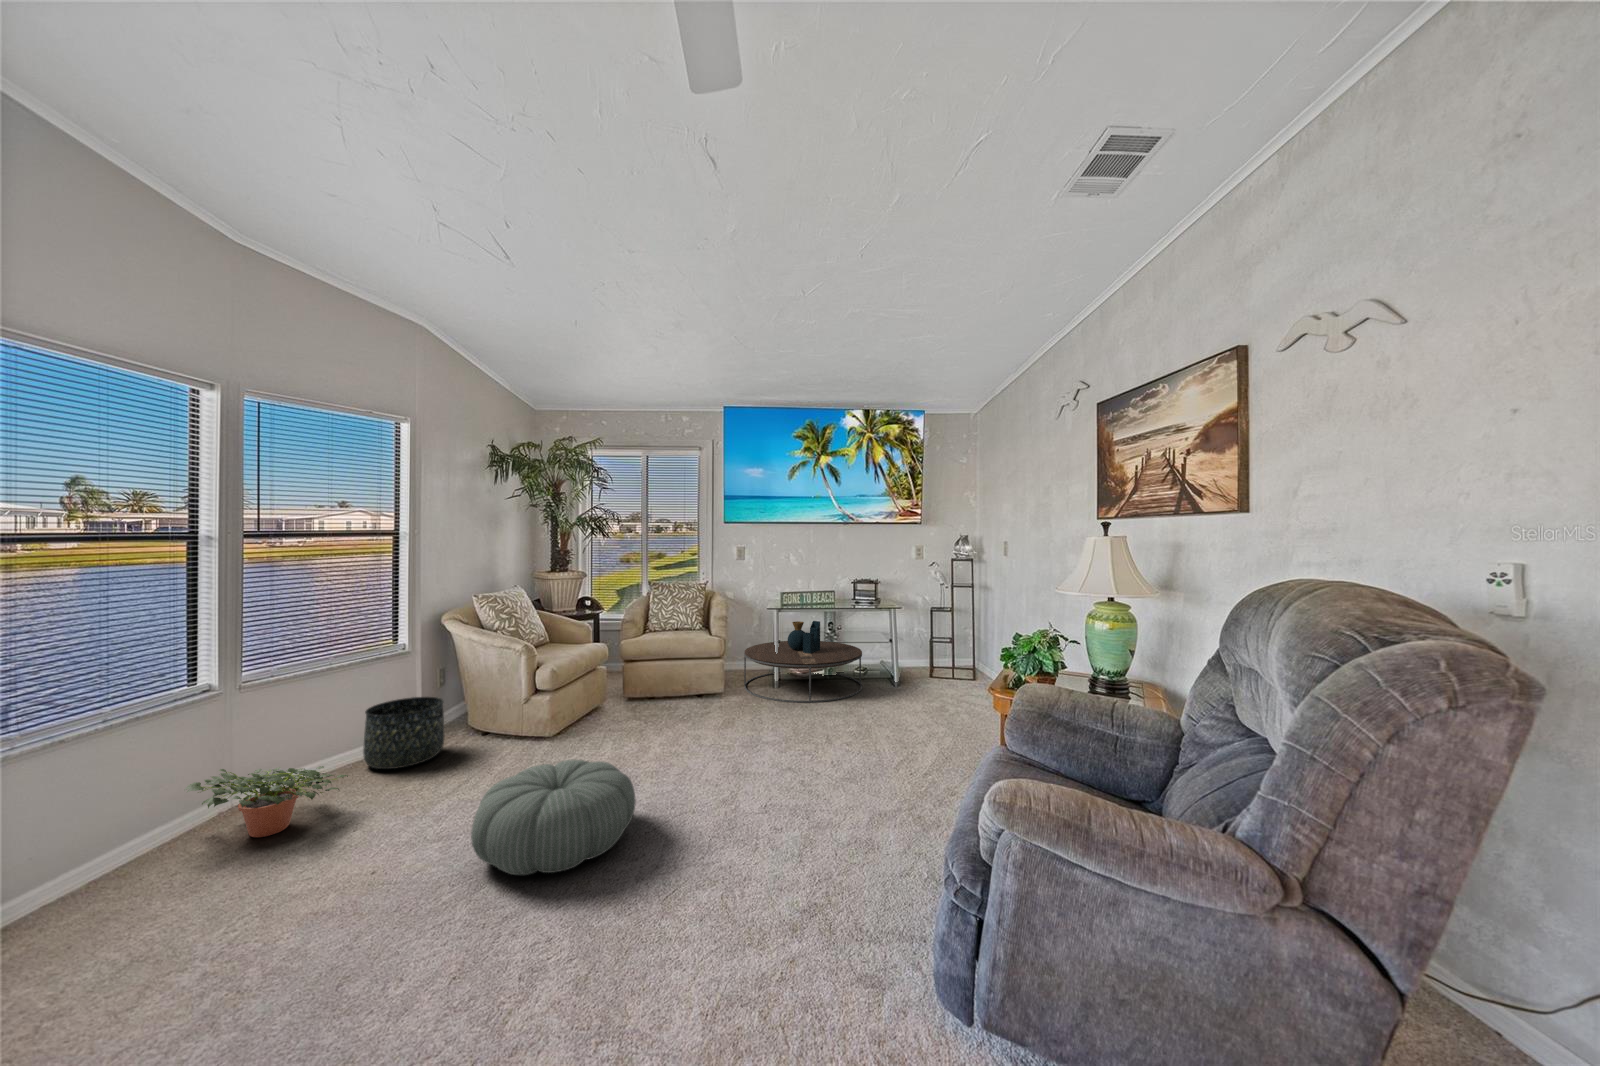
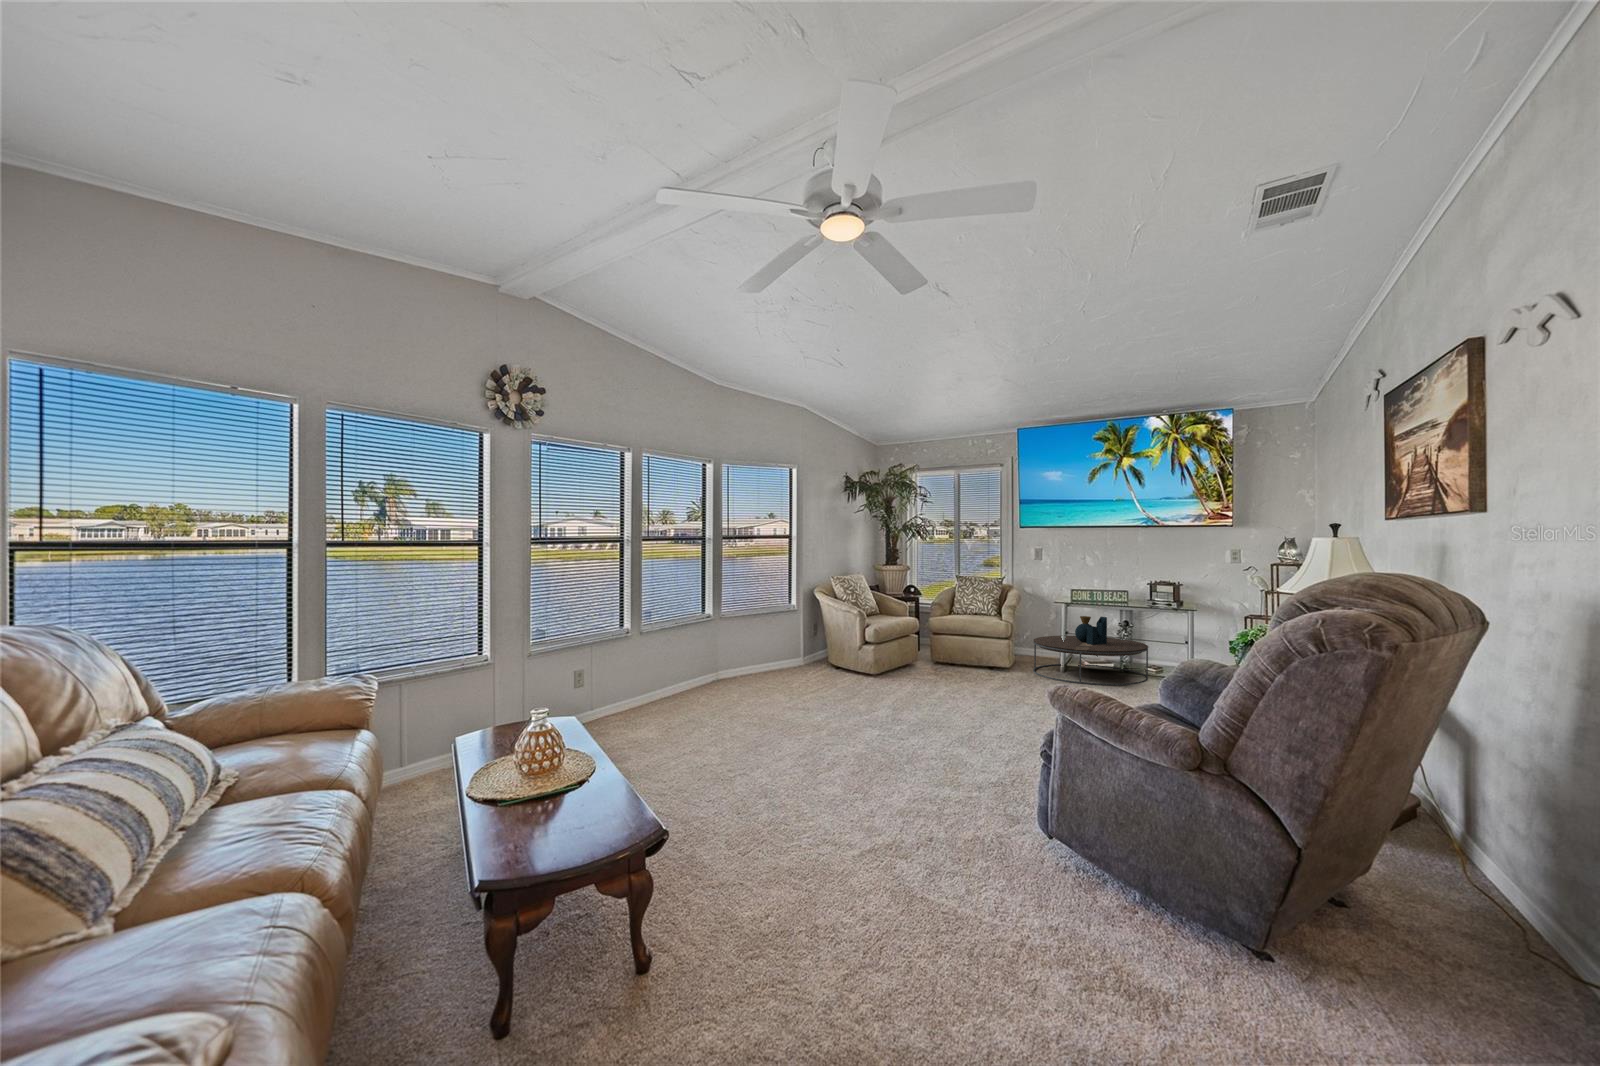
basket: present [363,697,444,769] -> none [774,637,813,674]
pouf: present [471,760,636,875] -> none [819,669,901,714]
potted plant: present [185,766,348,837] -> none [709,652,769,686]

